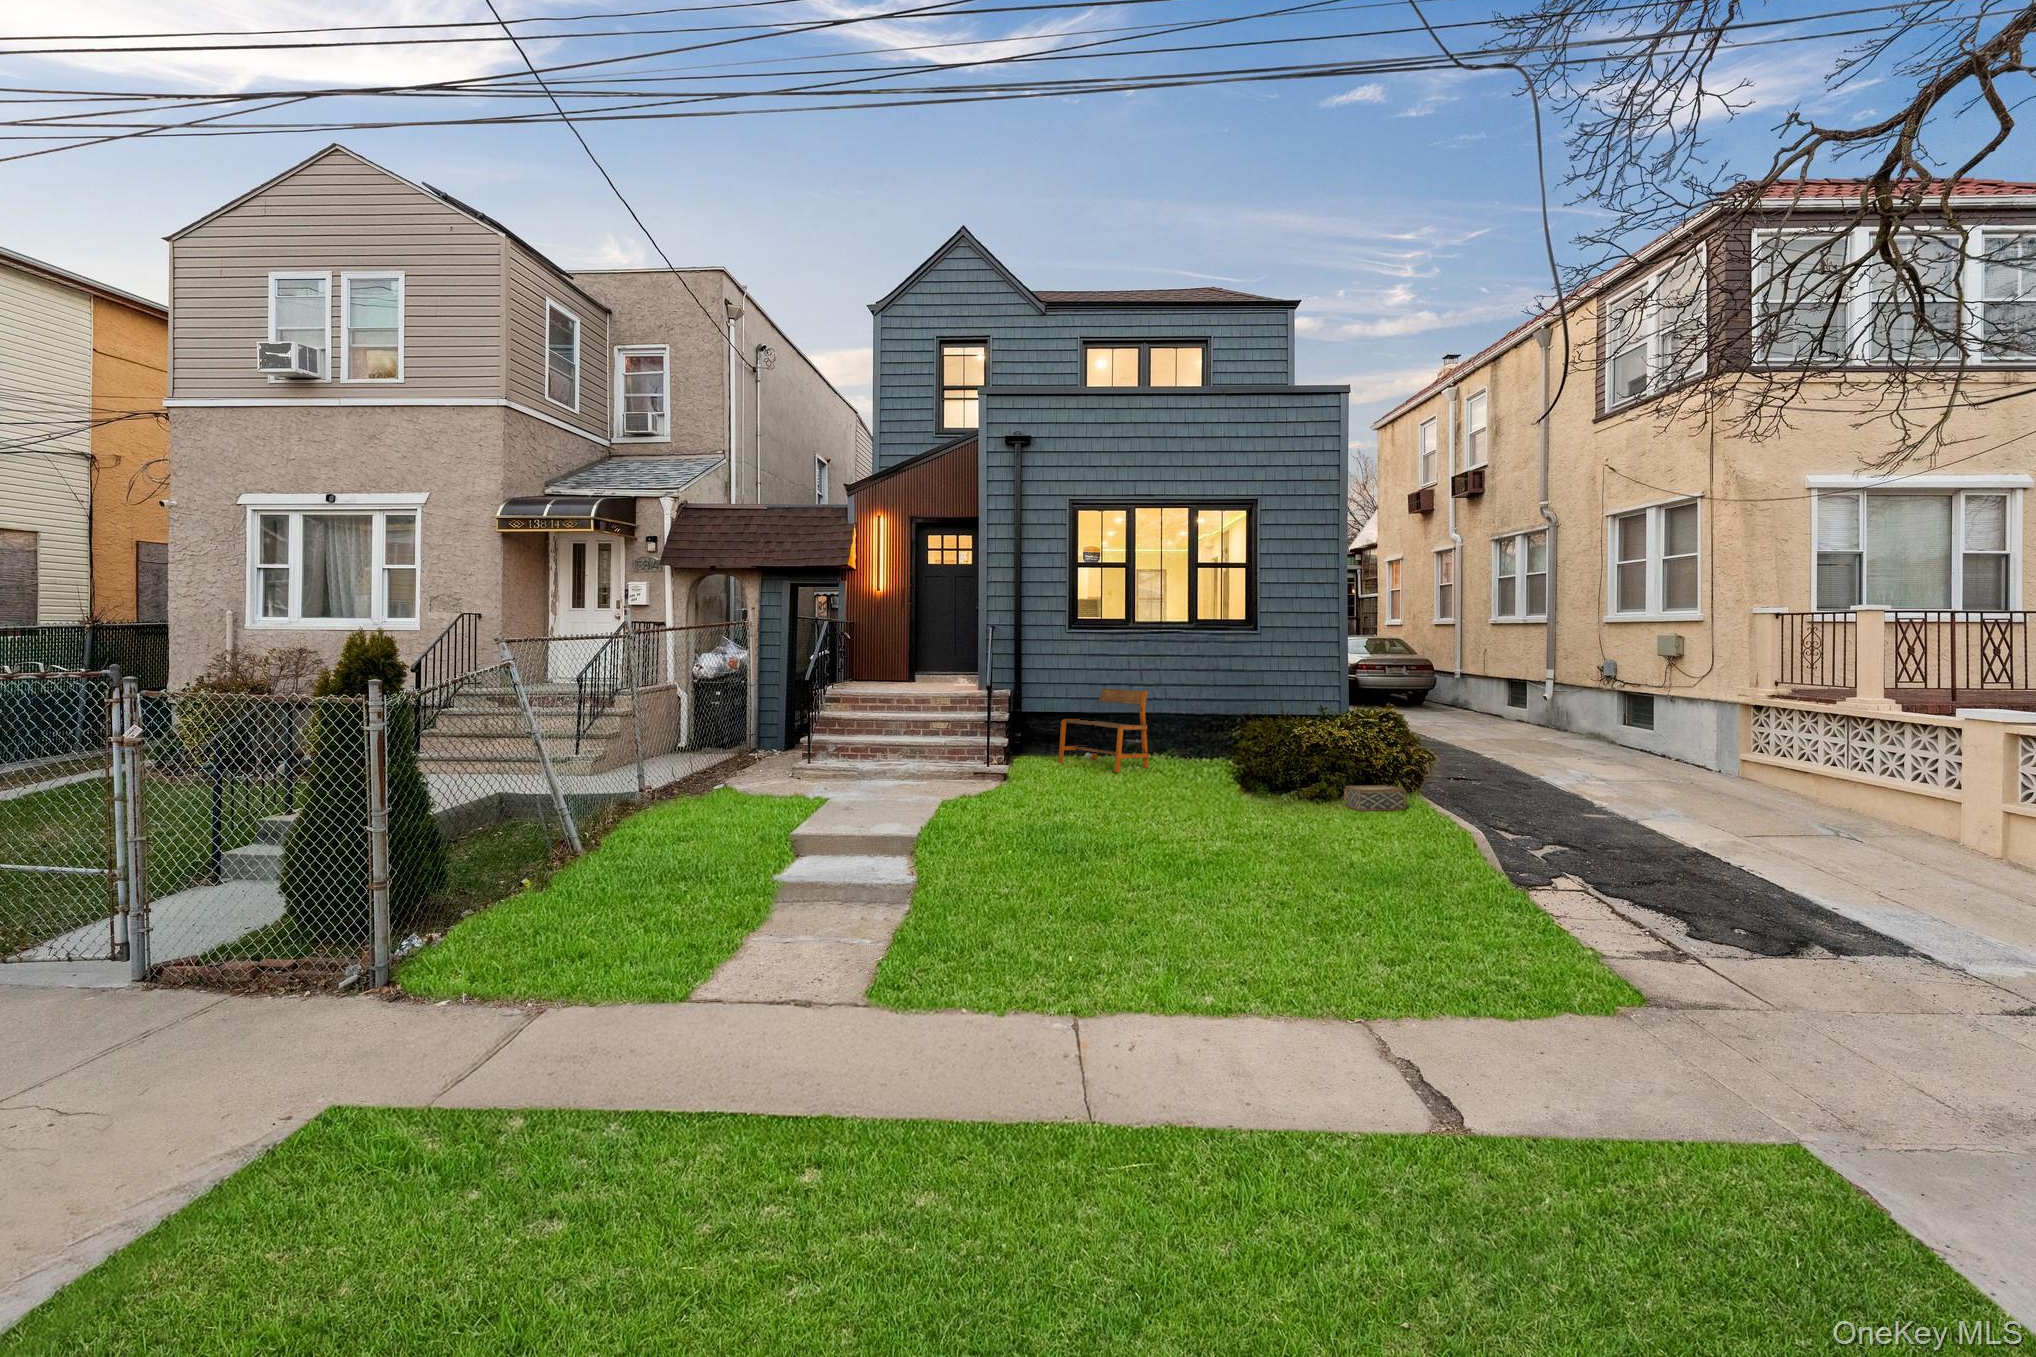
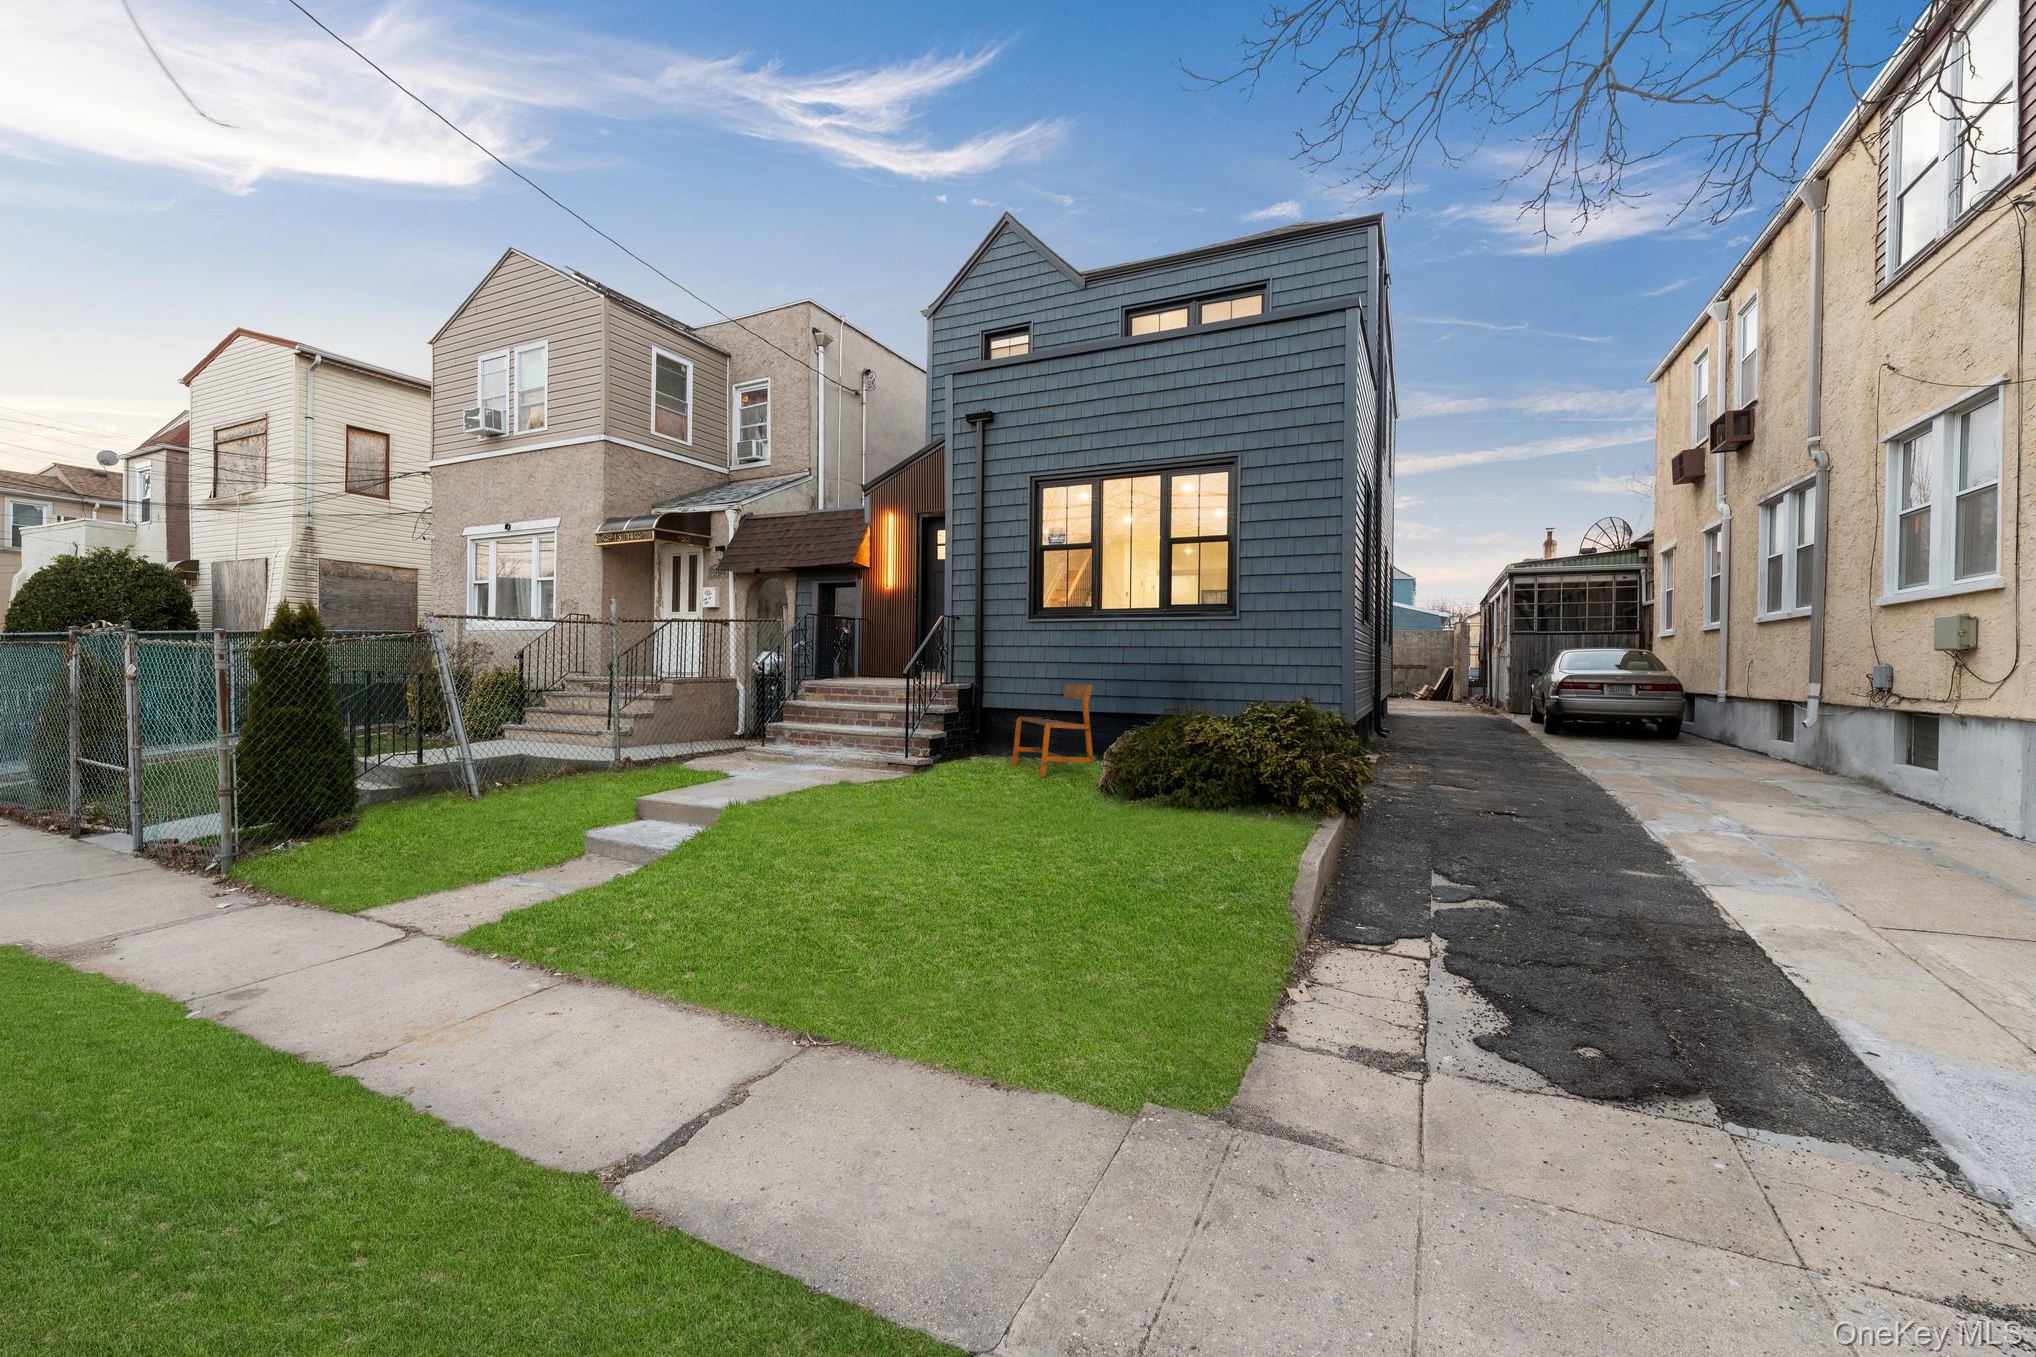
woven basket: present [1344,785,1406,811] -> none [1221,802,1294,839]

